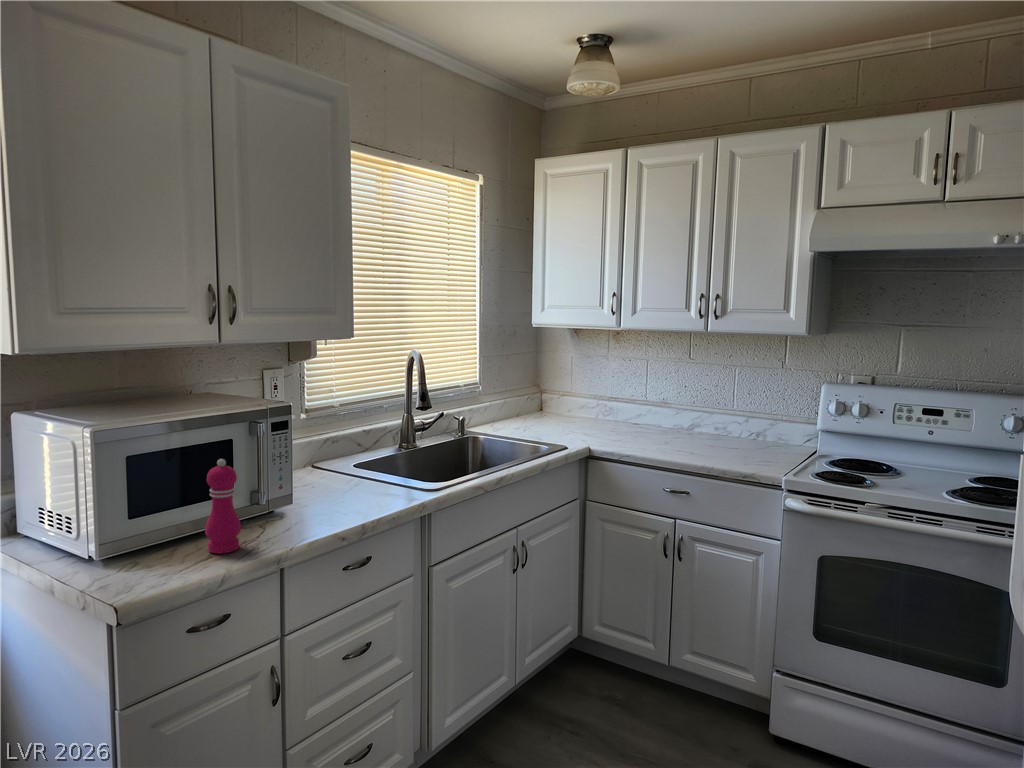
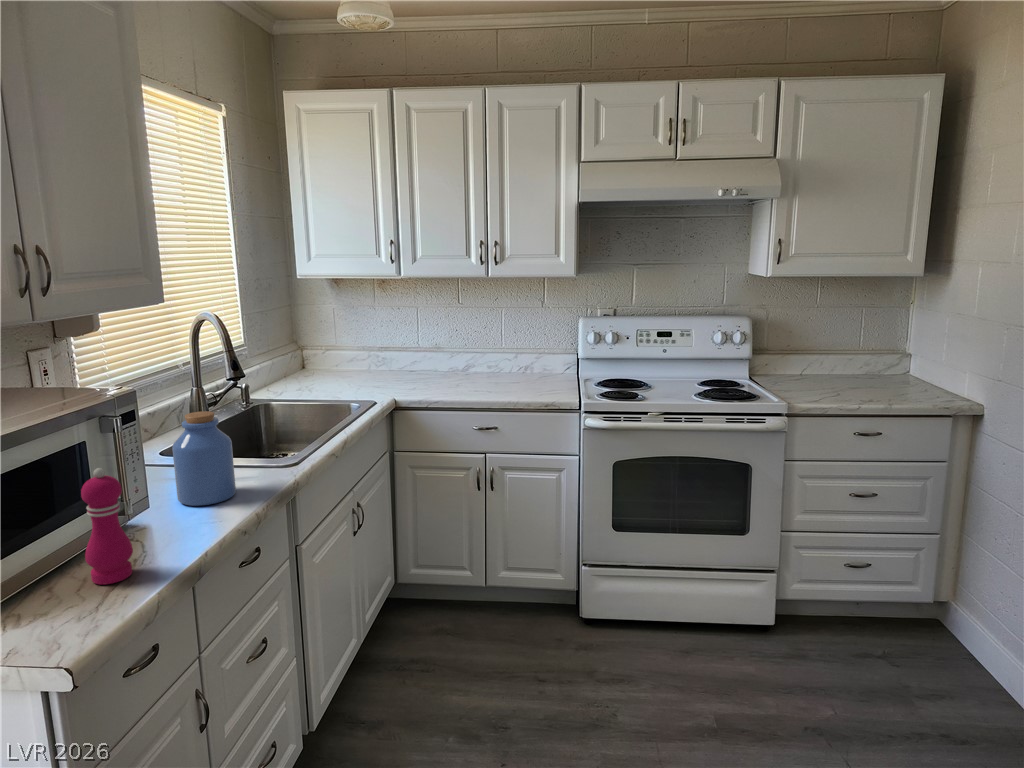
jar: none [323,430,371,511] -> present [172,411,236,506]

